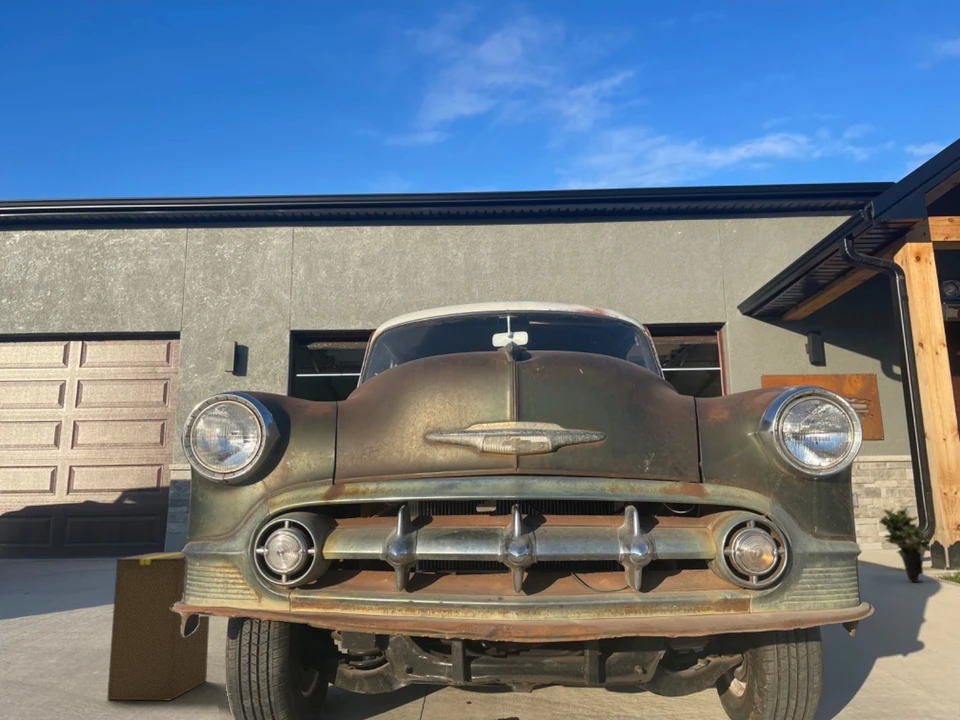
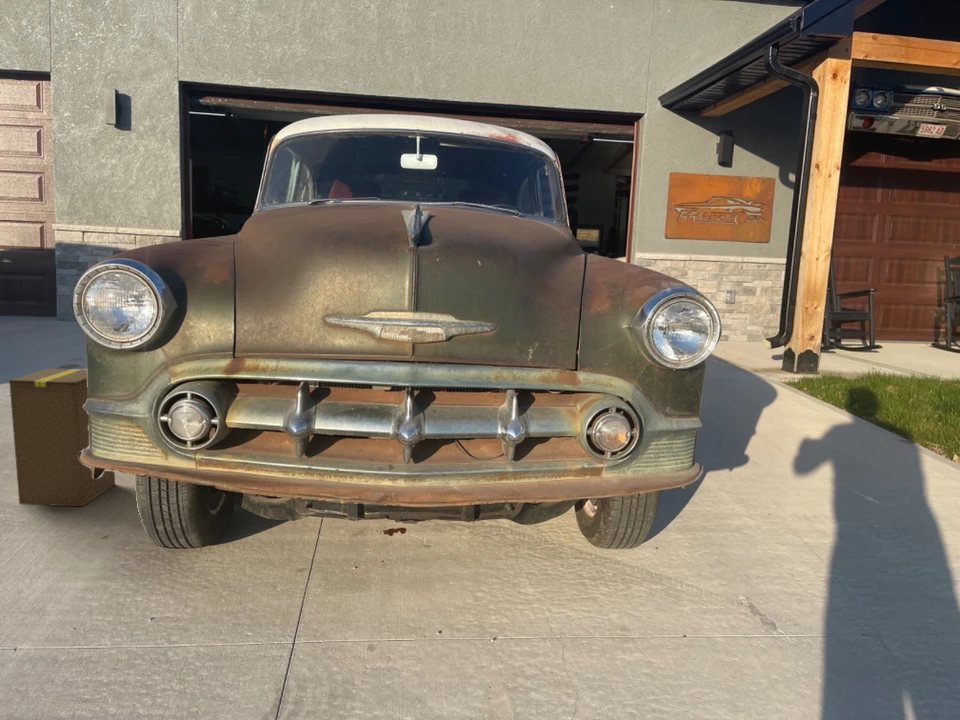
potted plant: present [879,508,929,582] -> none [743,322,782,387]

